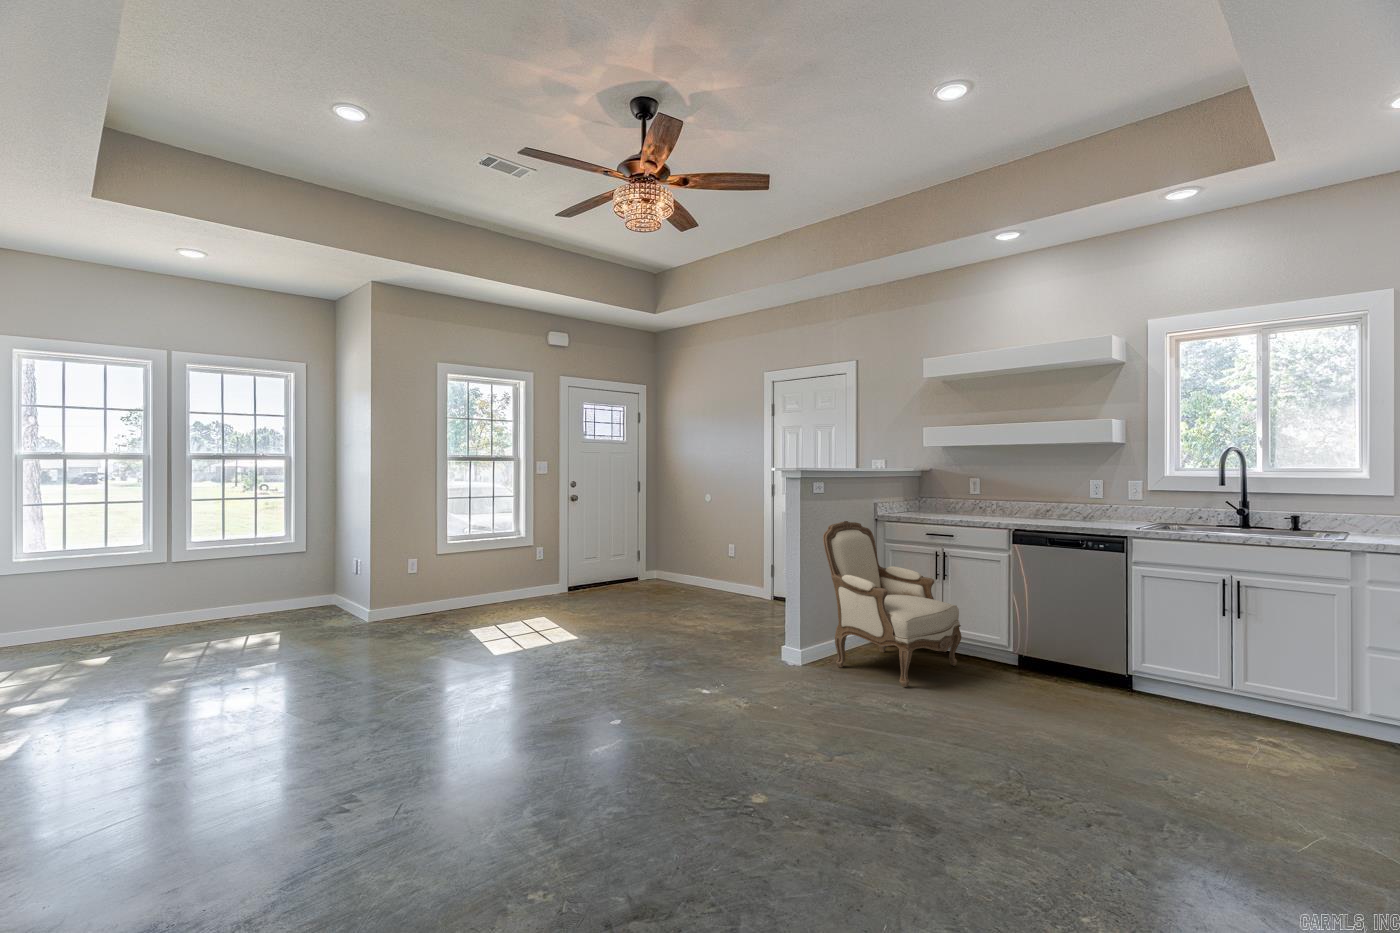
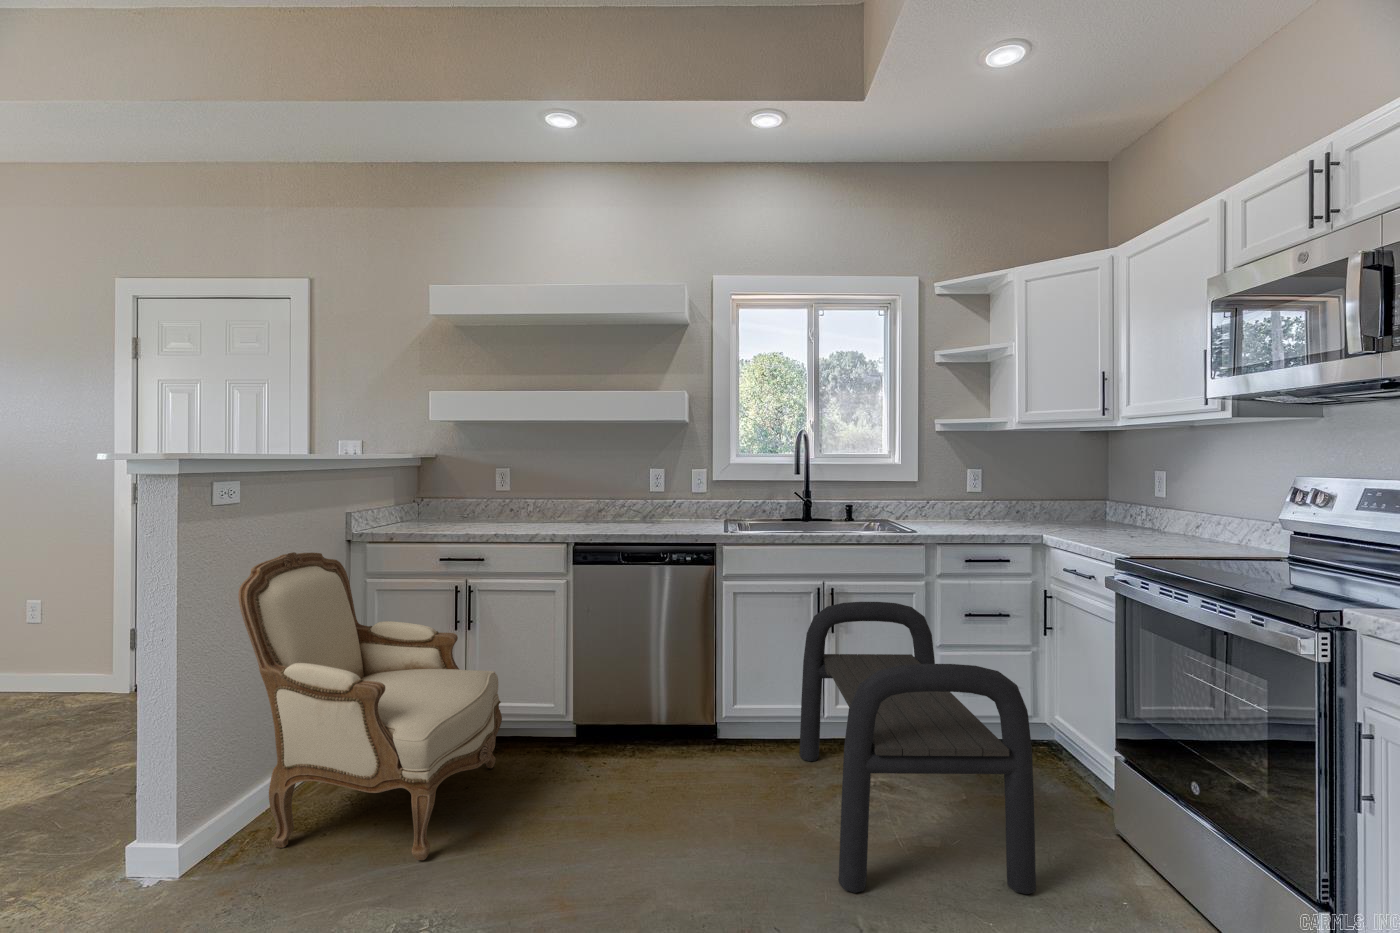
bench: none [1164,592,1353,810] -> present [800,602,1036,894]

